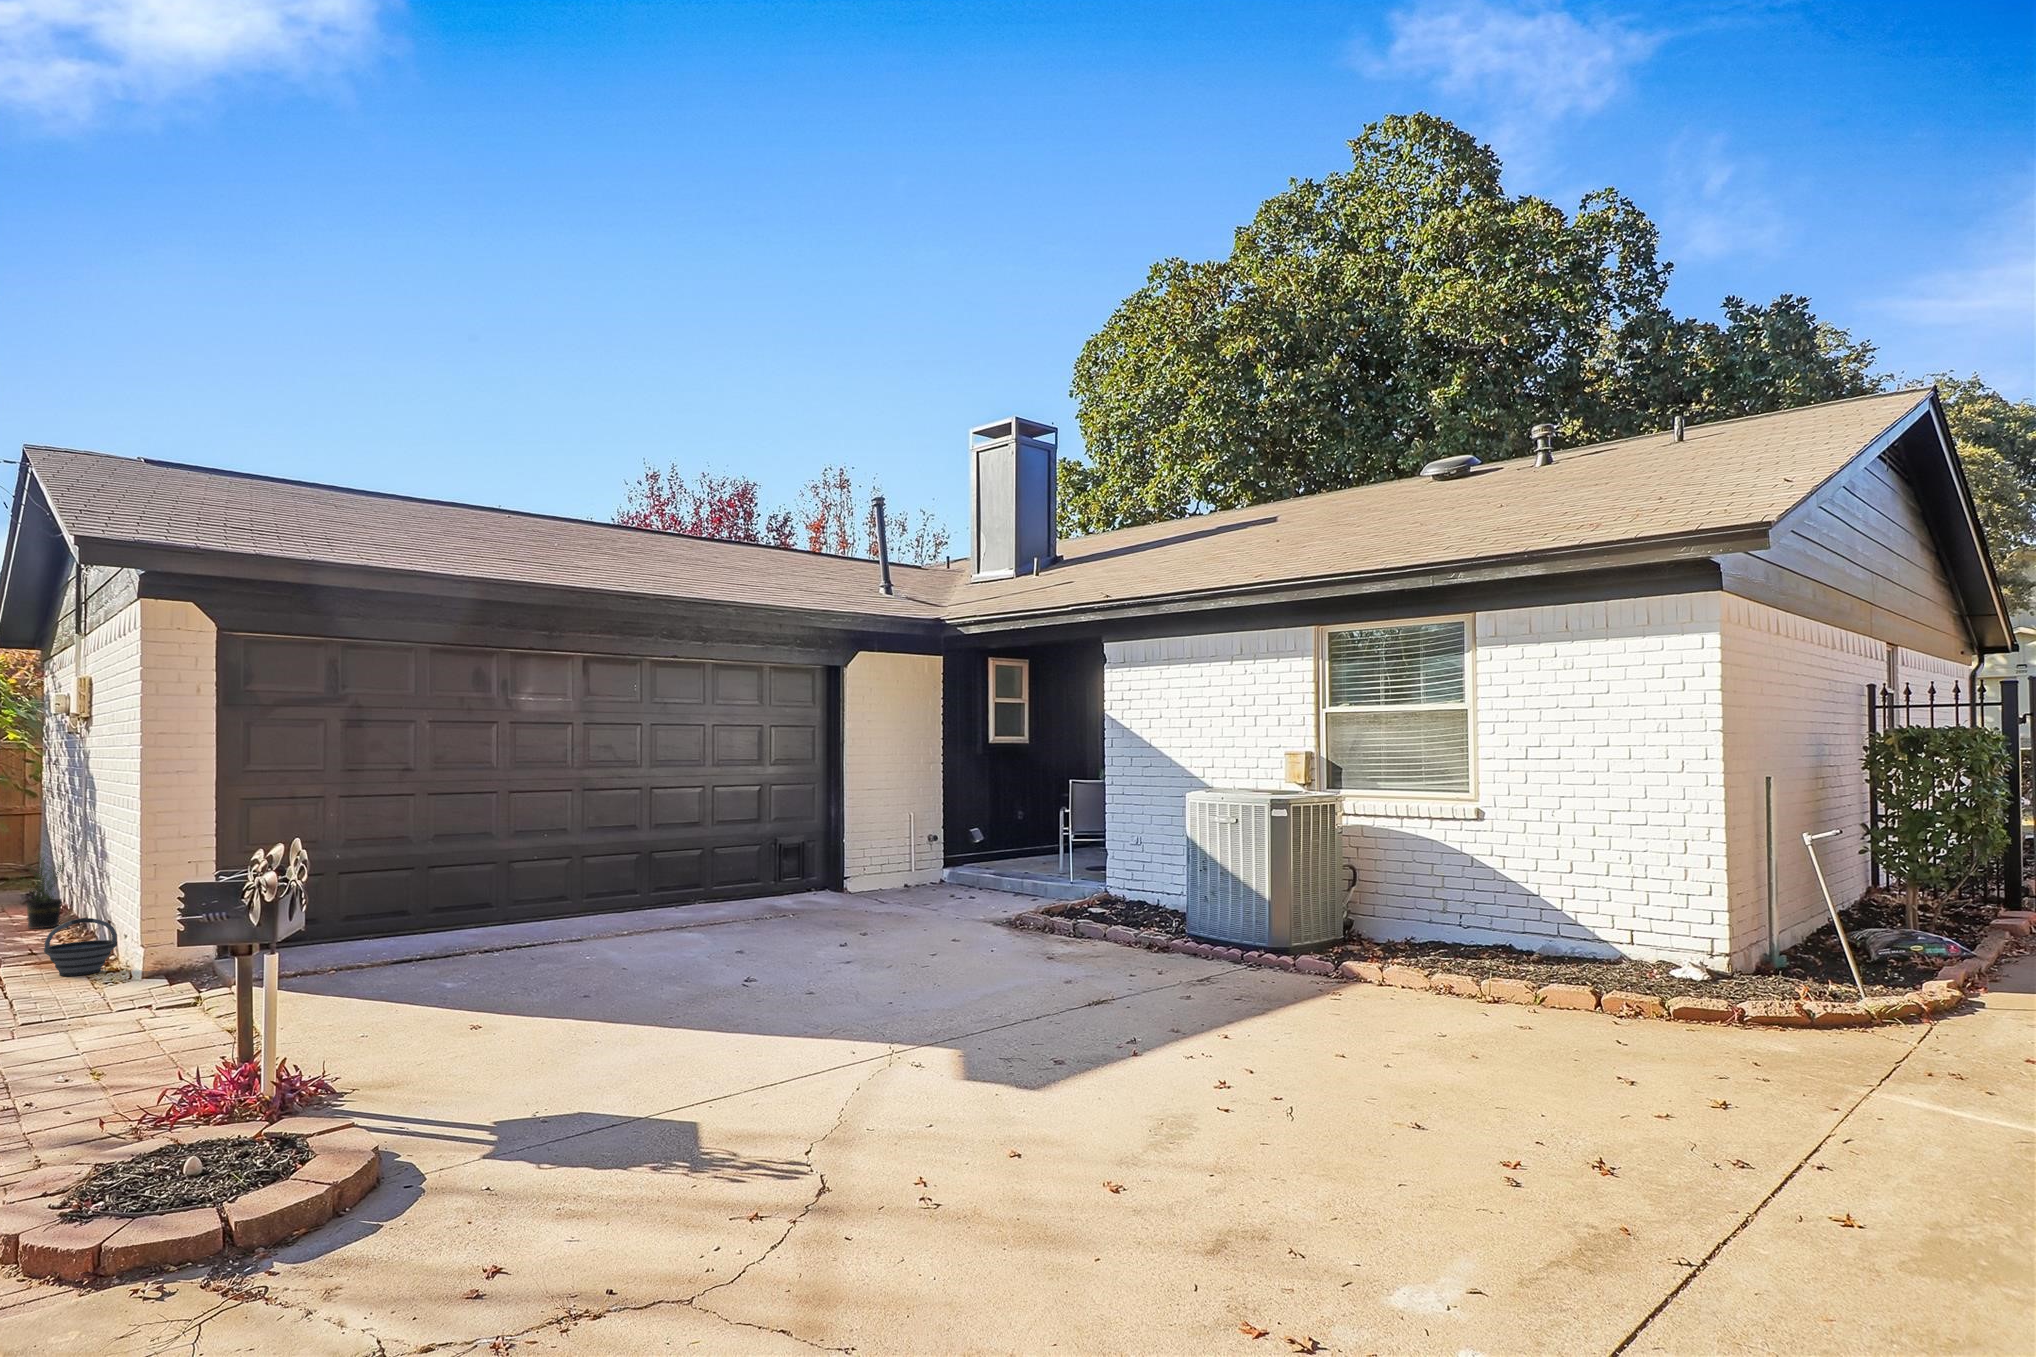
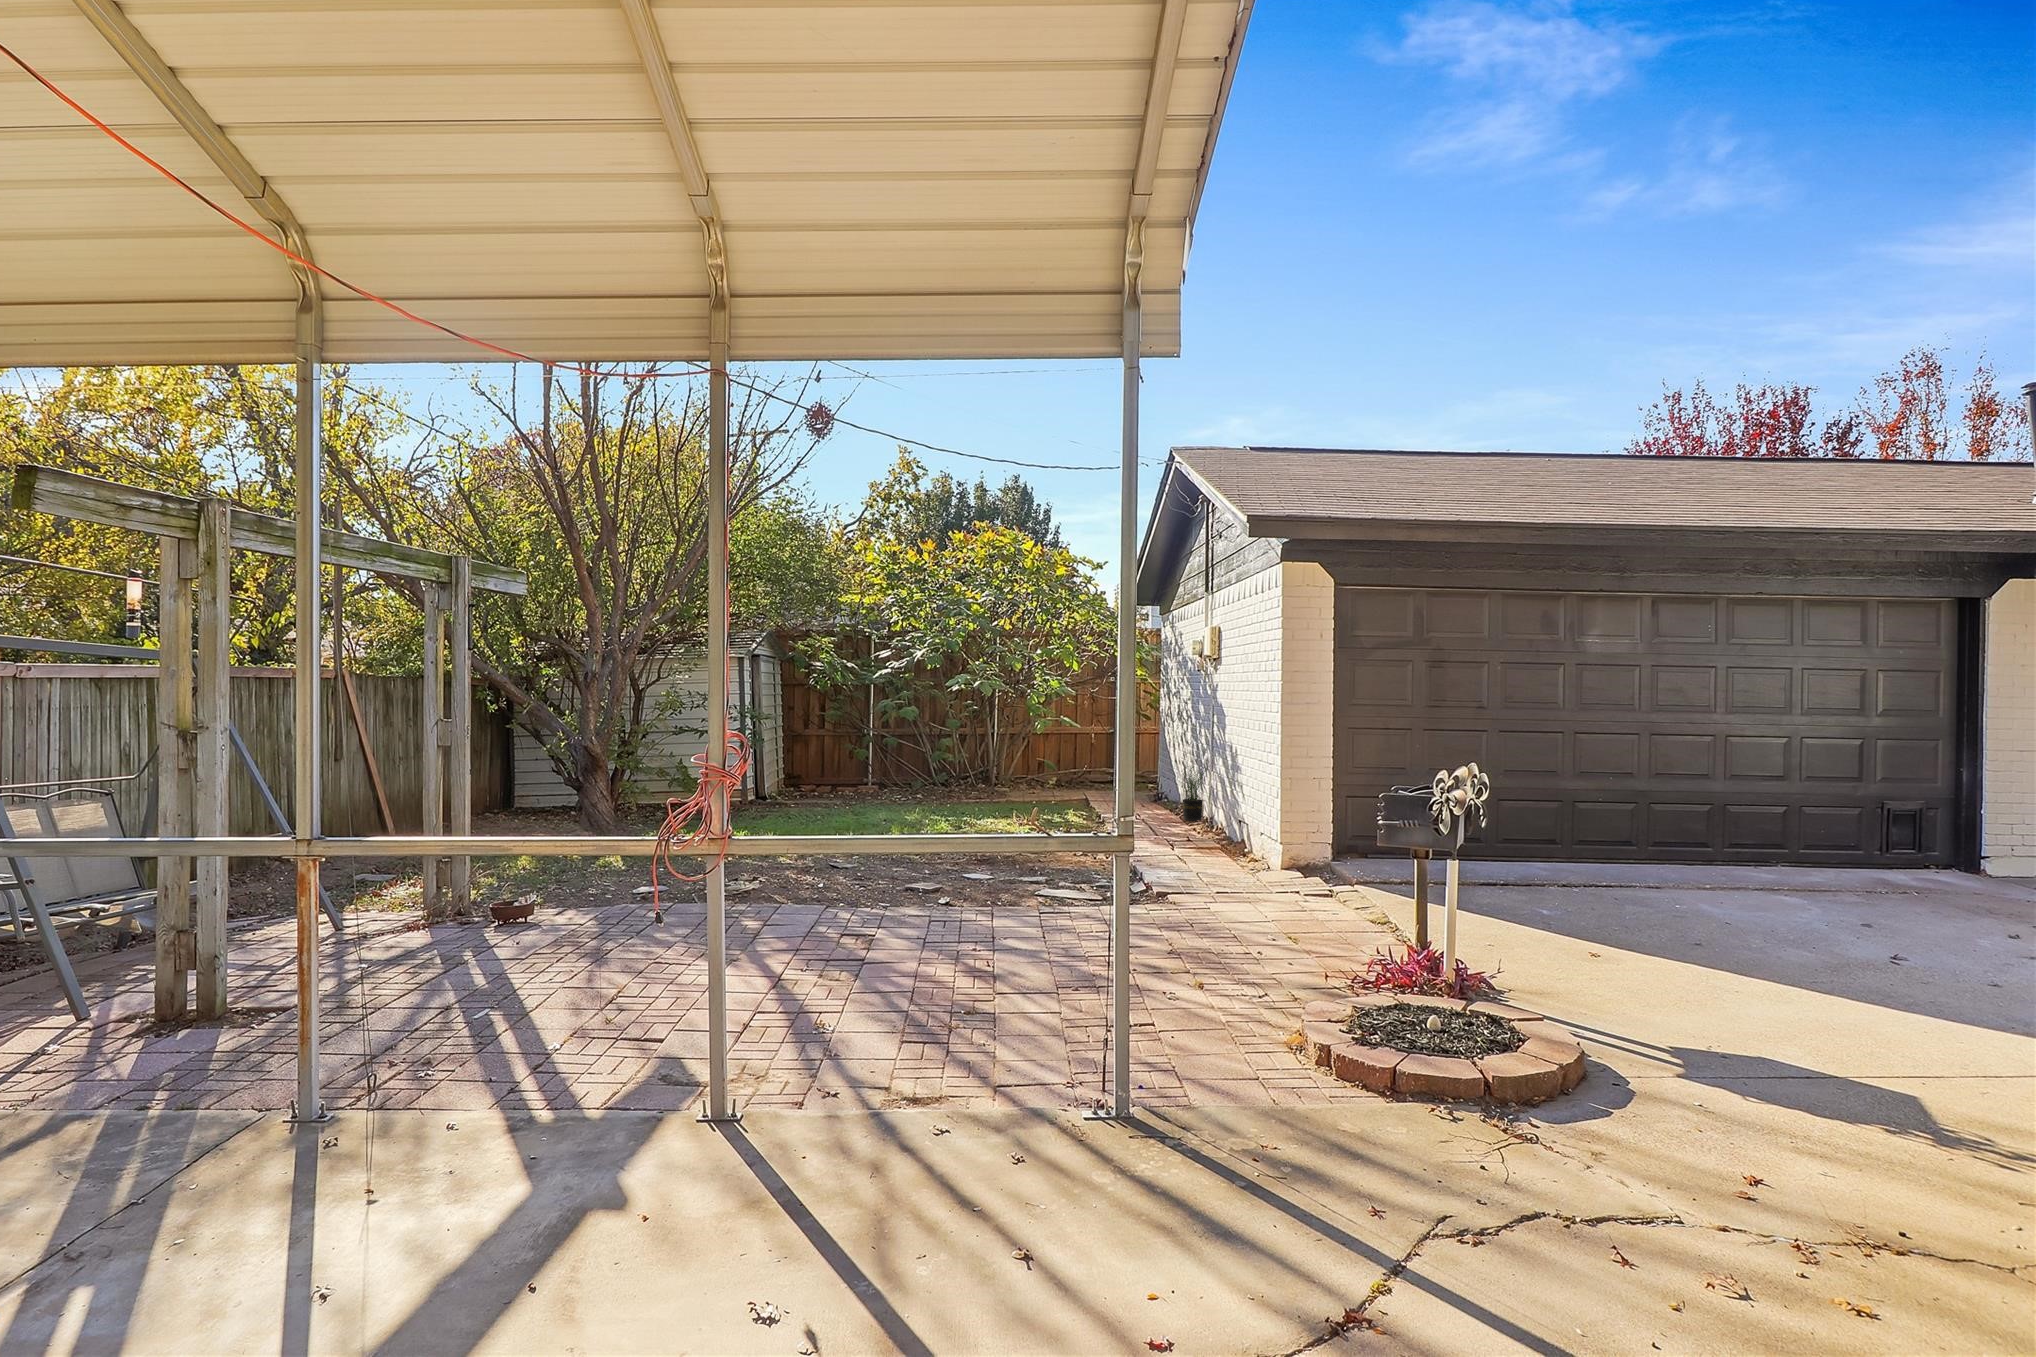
bucket: present [44,918,117,976] -> none [1216,815,1260,859]

